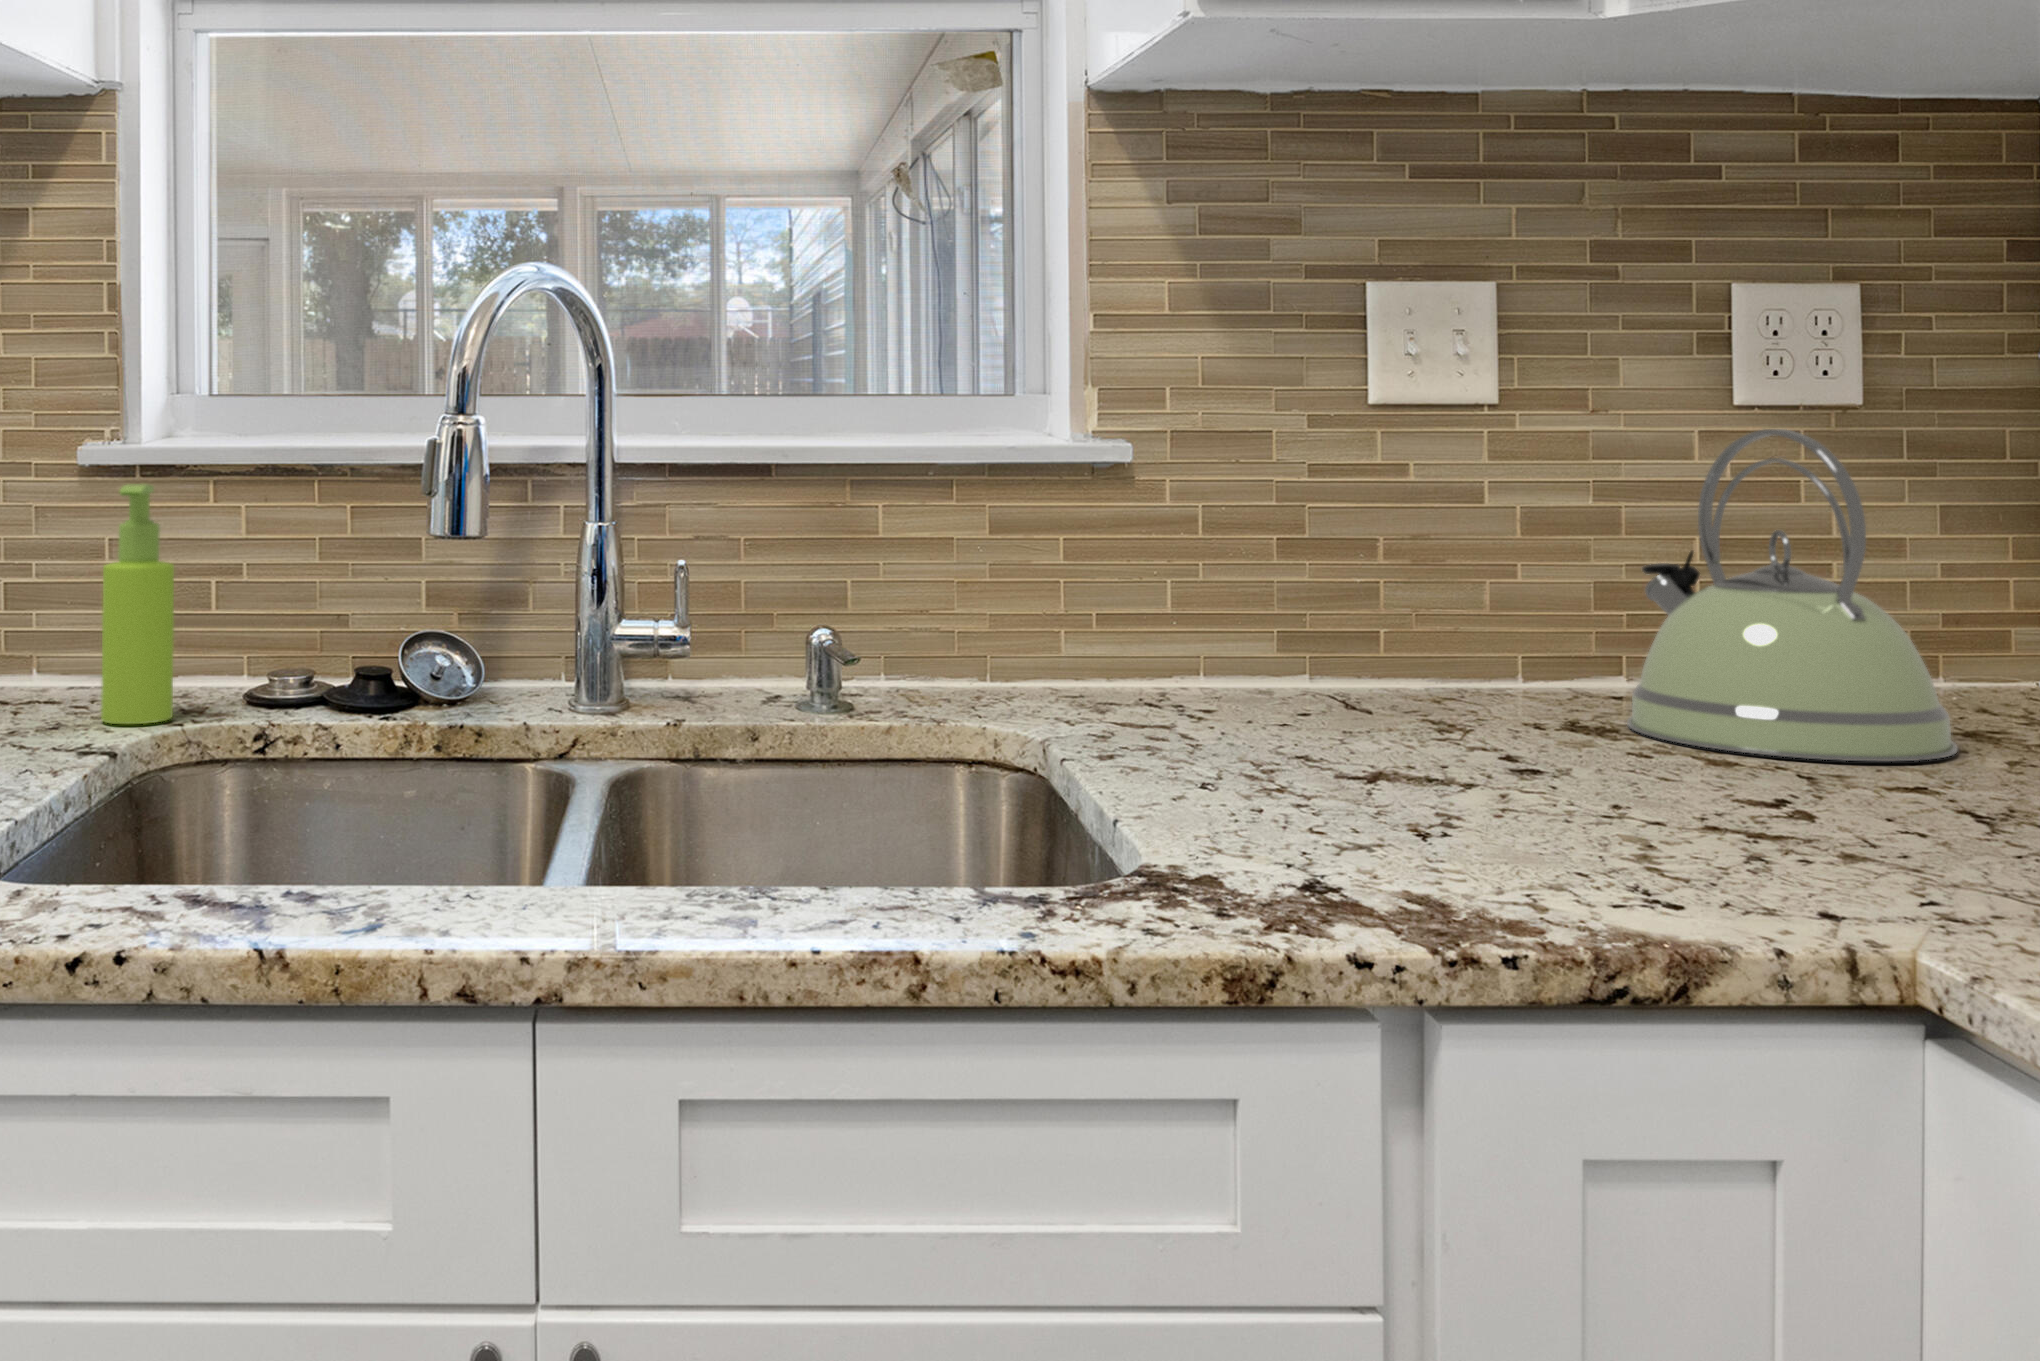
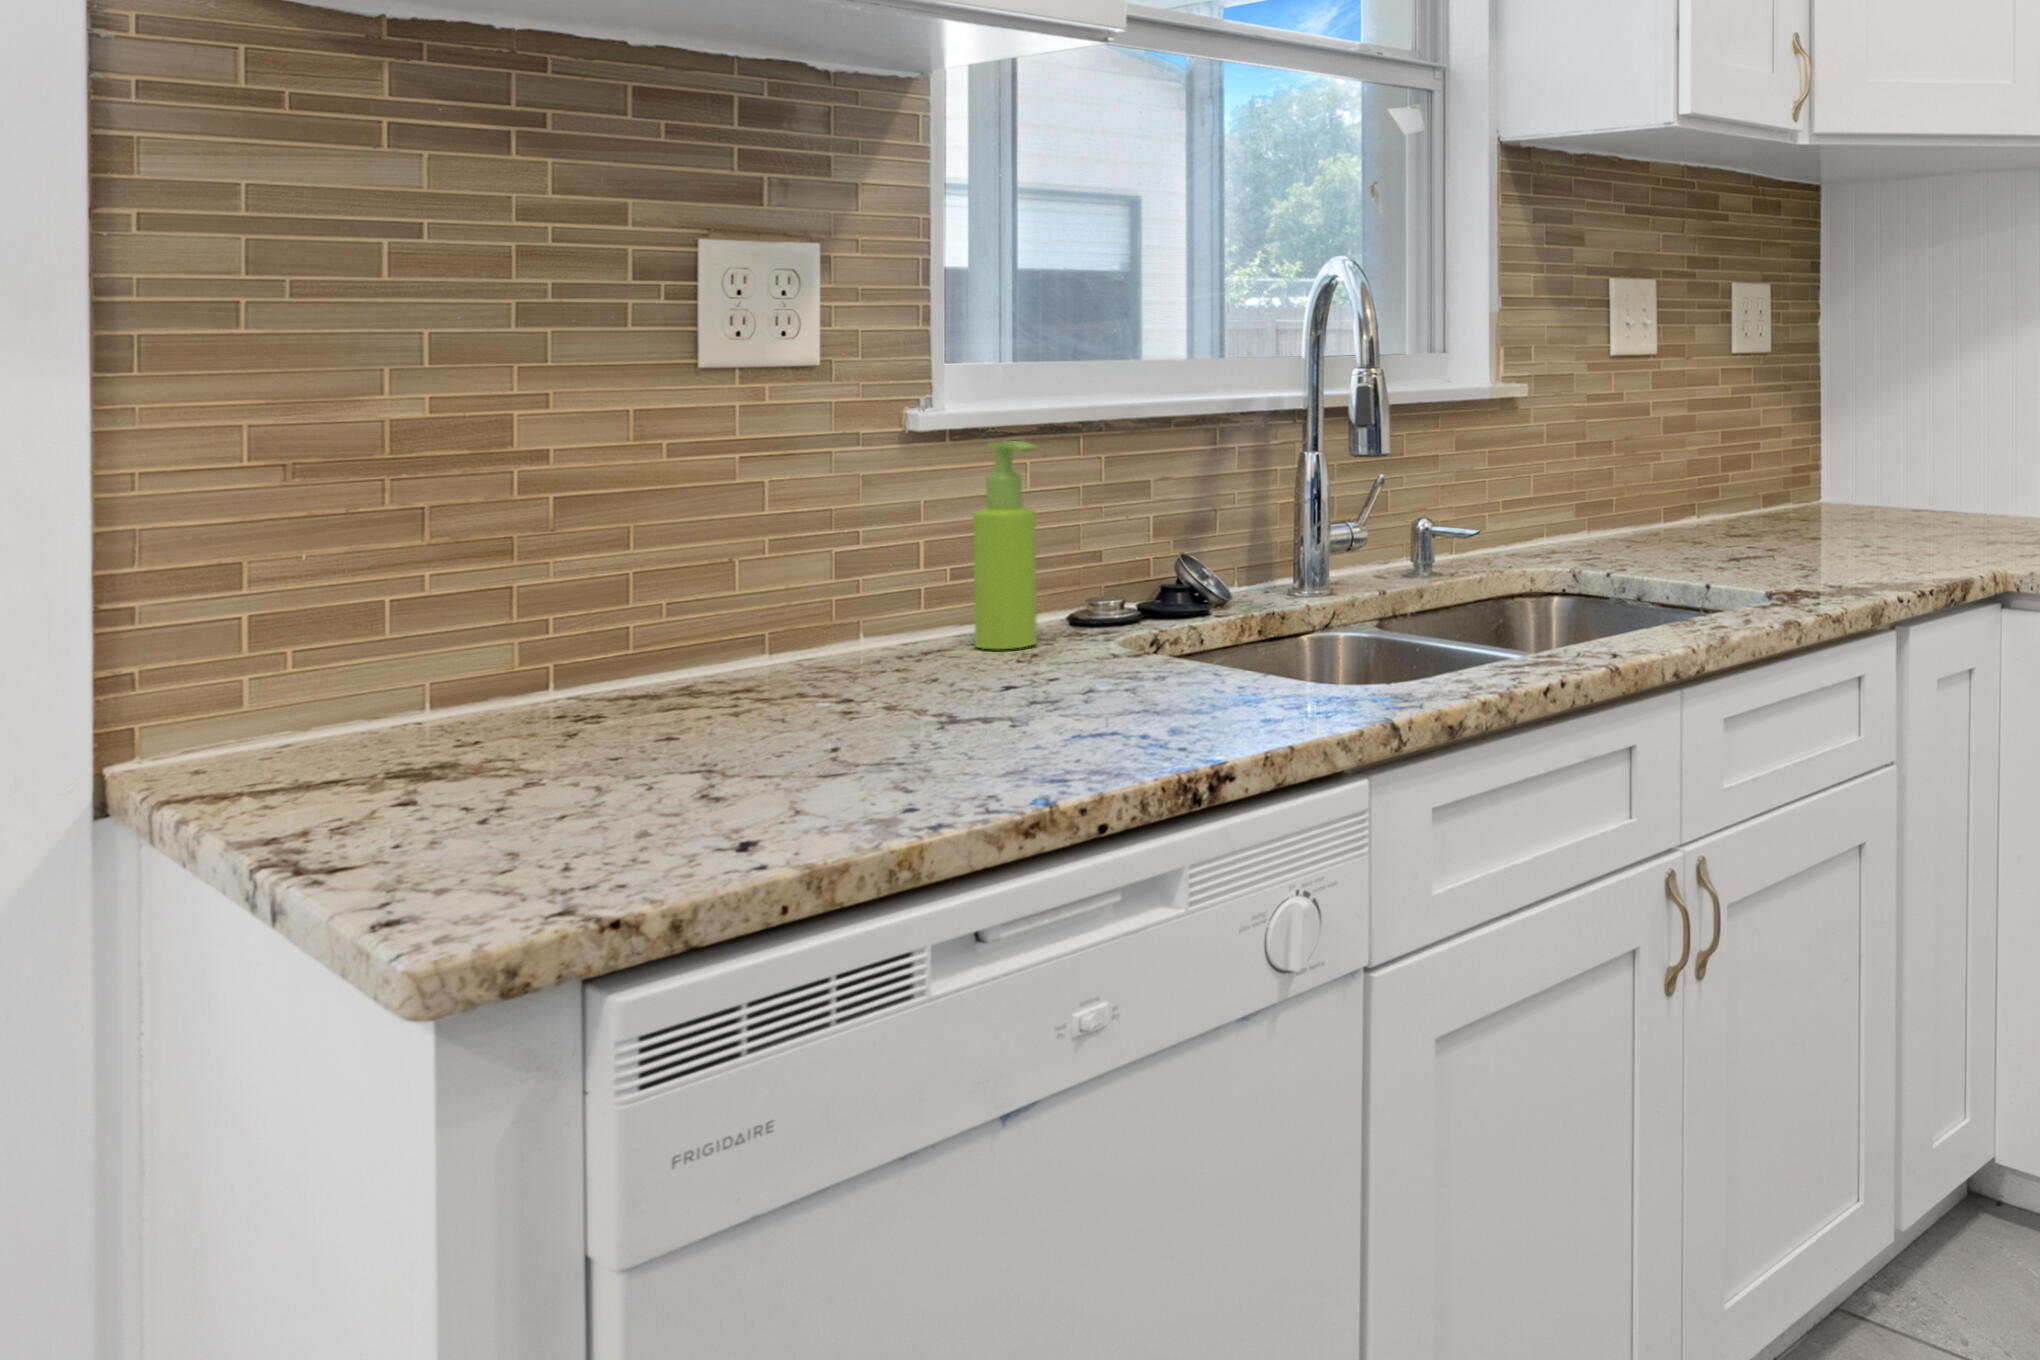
kettle: present [1627,429,1957,761] -> none [1728,368,1886,540]

